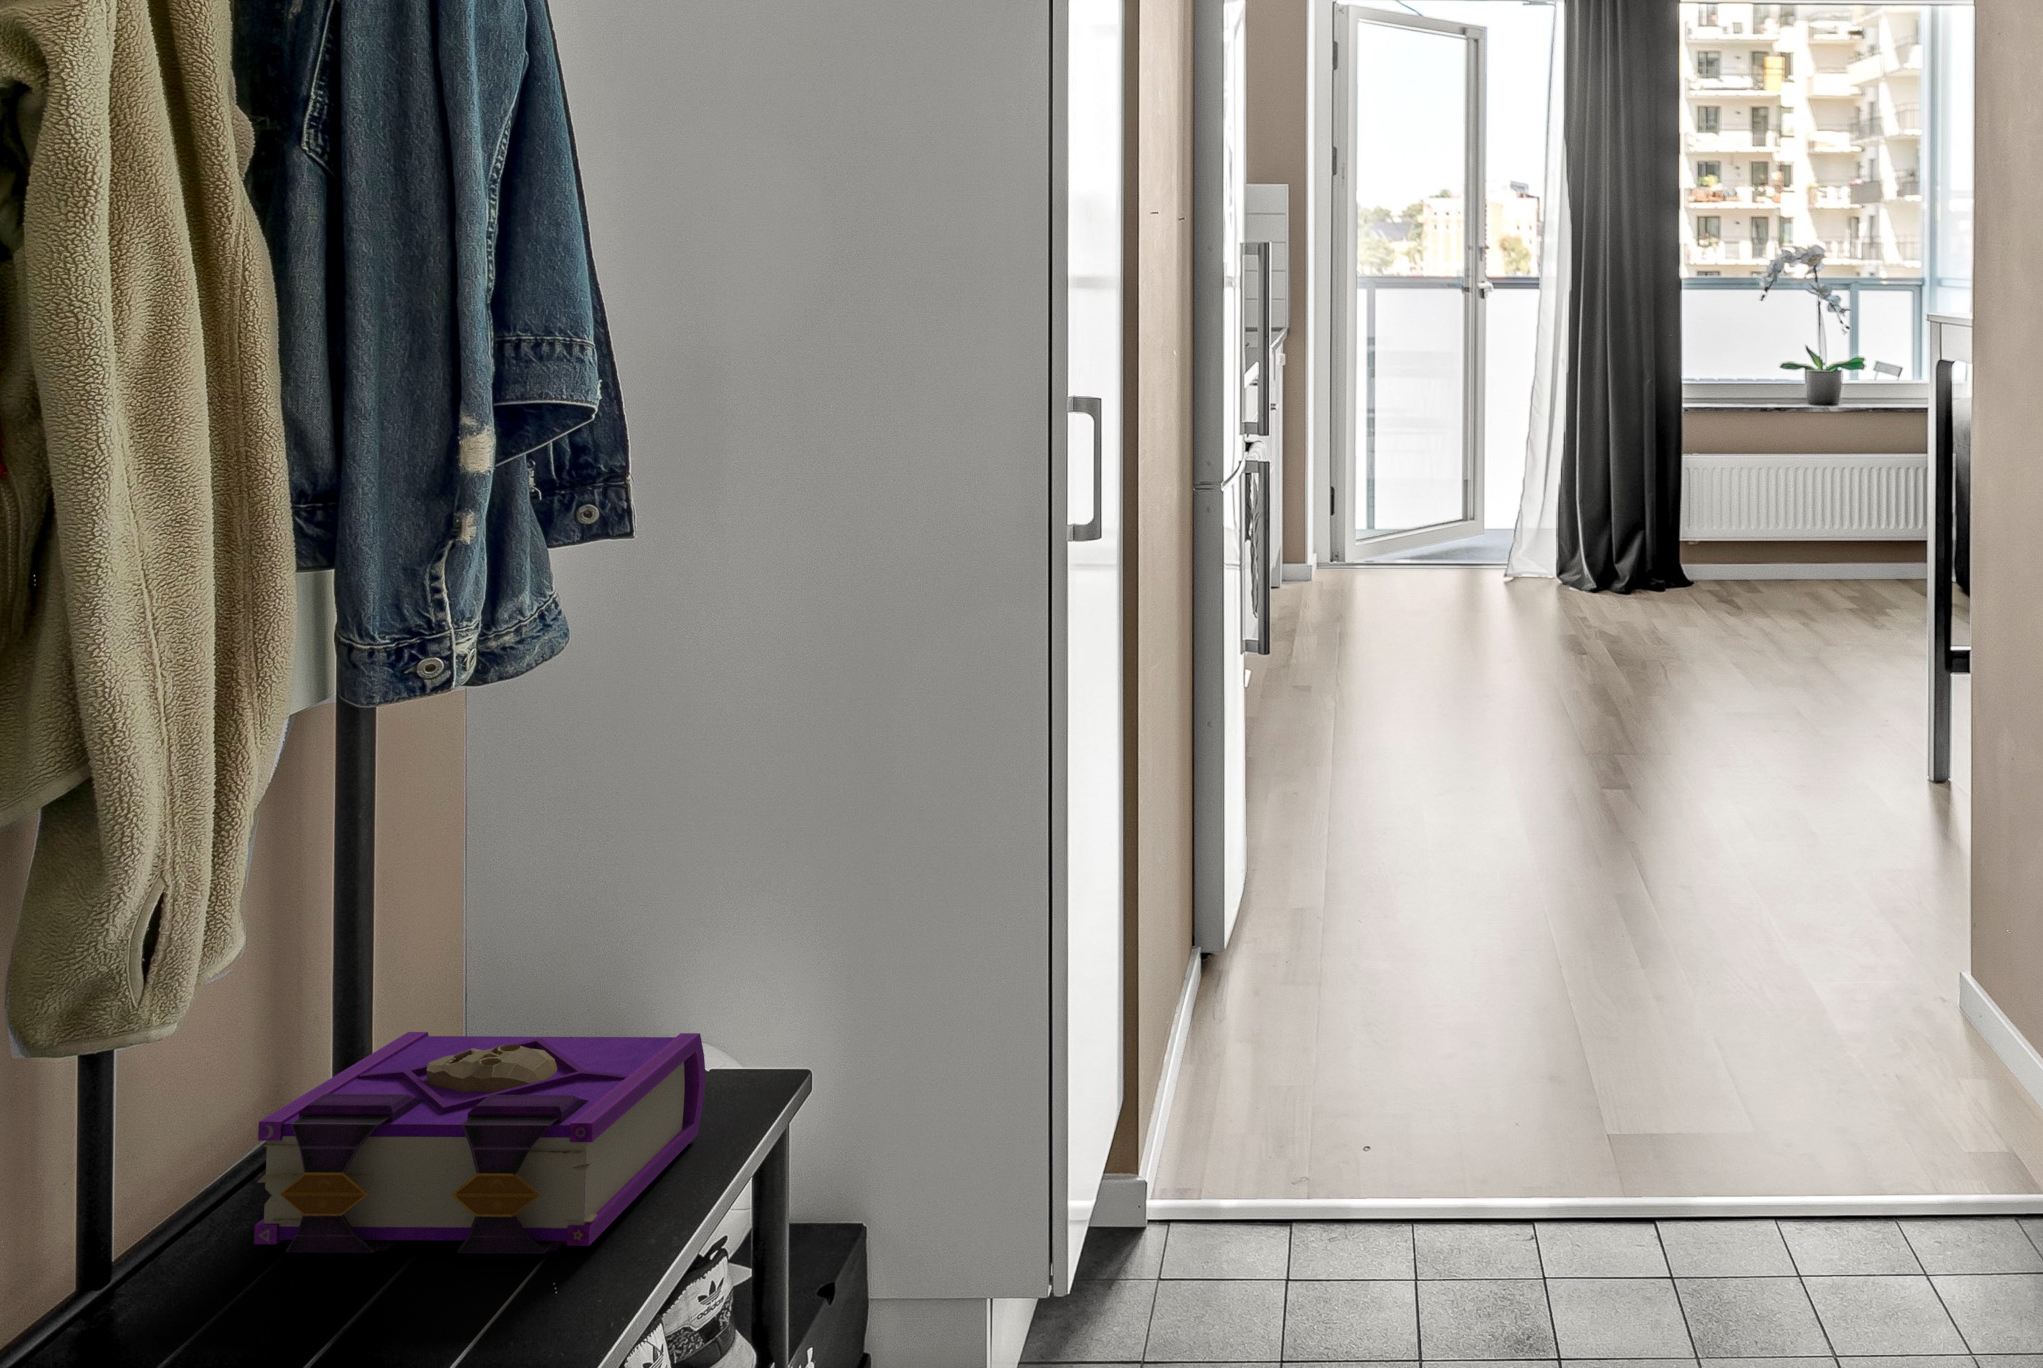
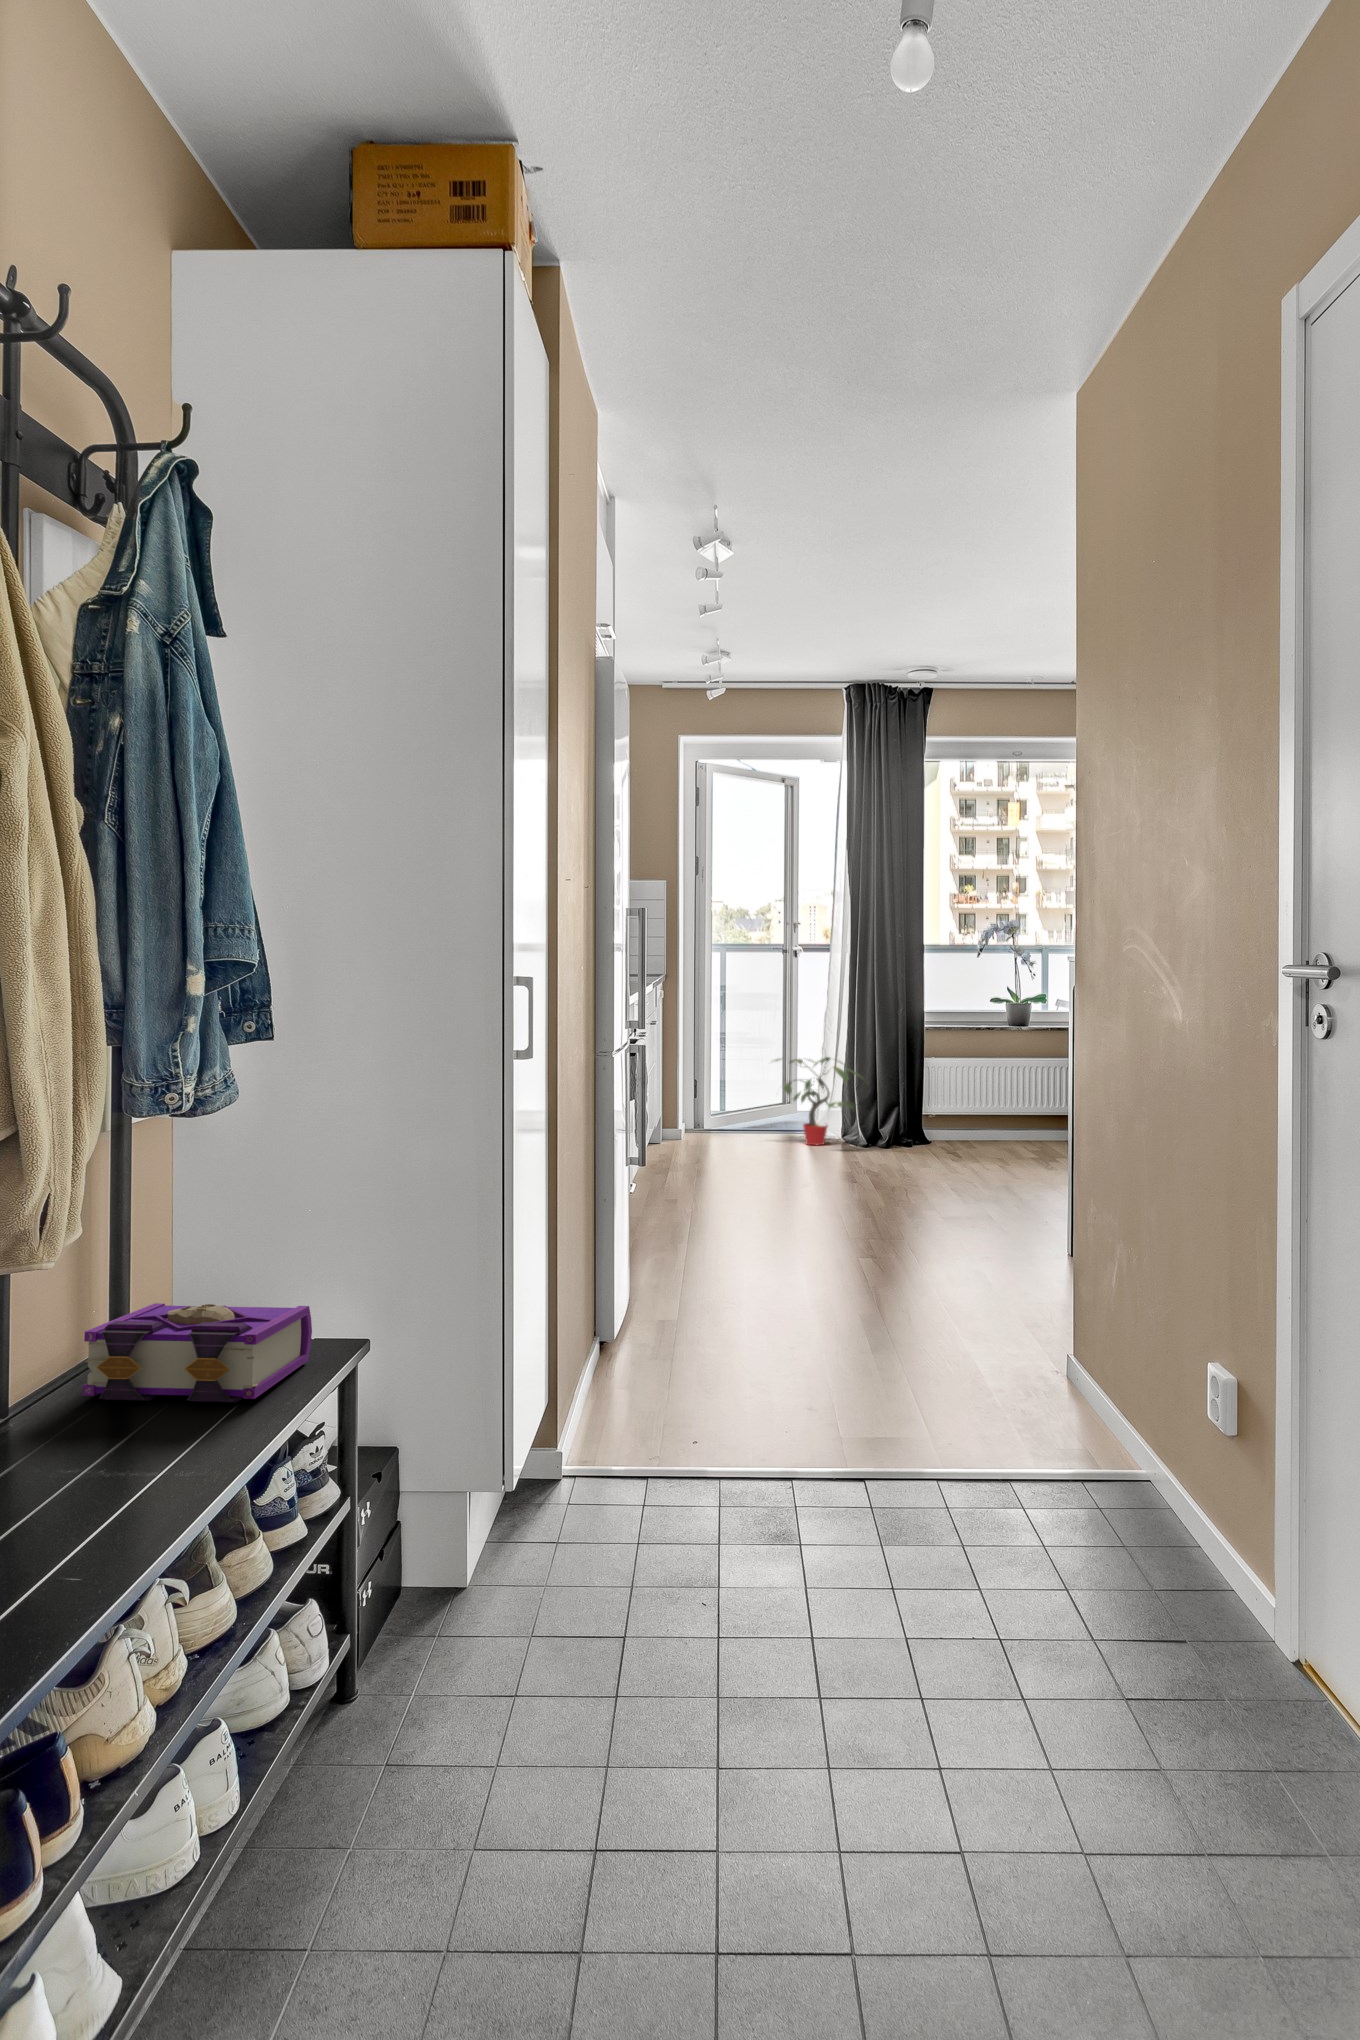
potted plant: none [1444,454,1602,590] -> present [776,1057,864,1145]

